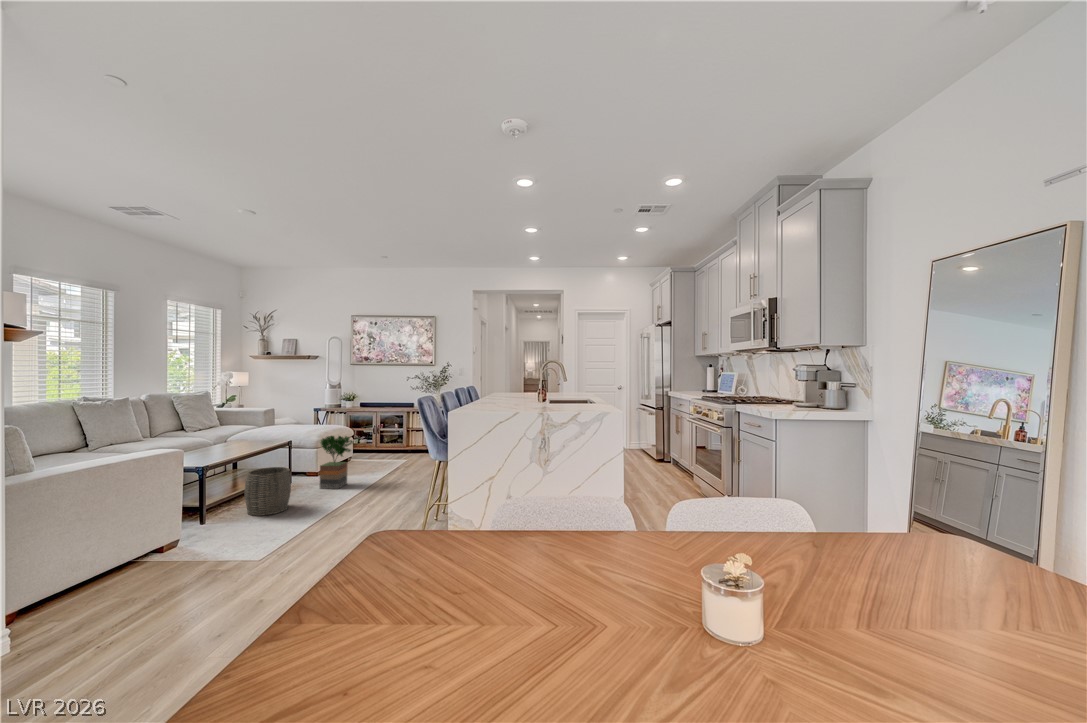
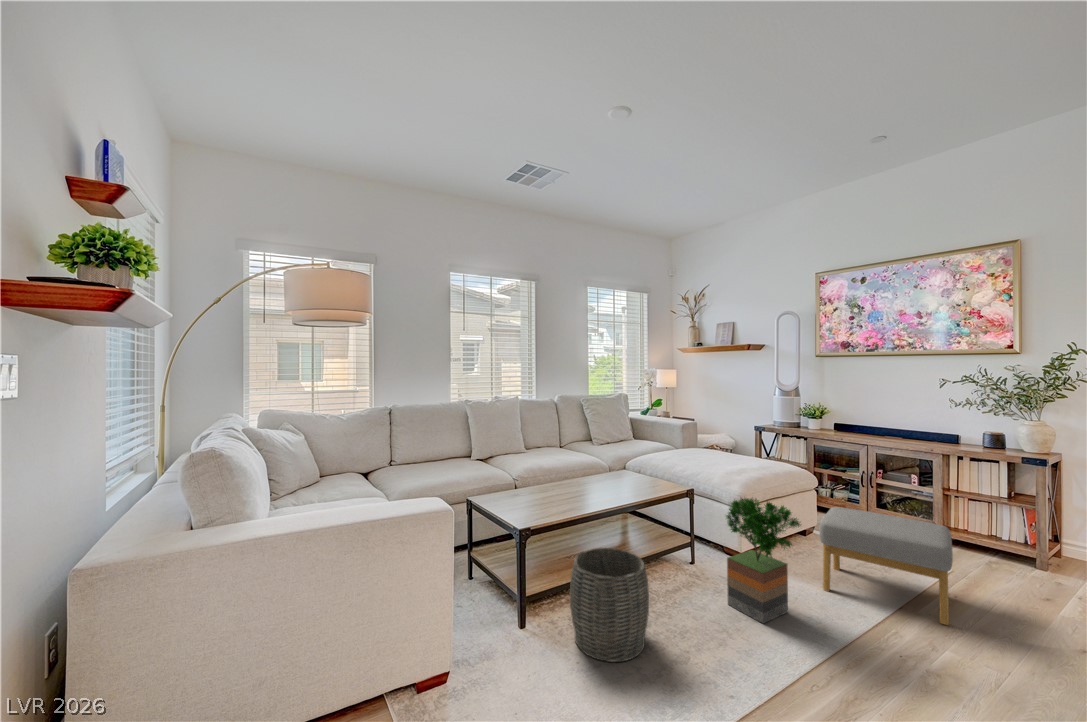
footstool: none [359,438,407,476] -> present [819,507,953,625]

